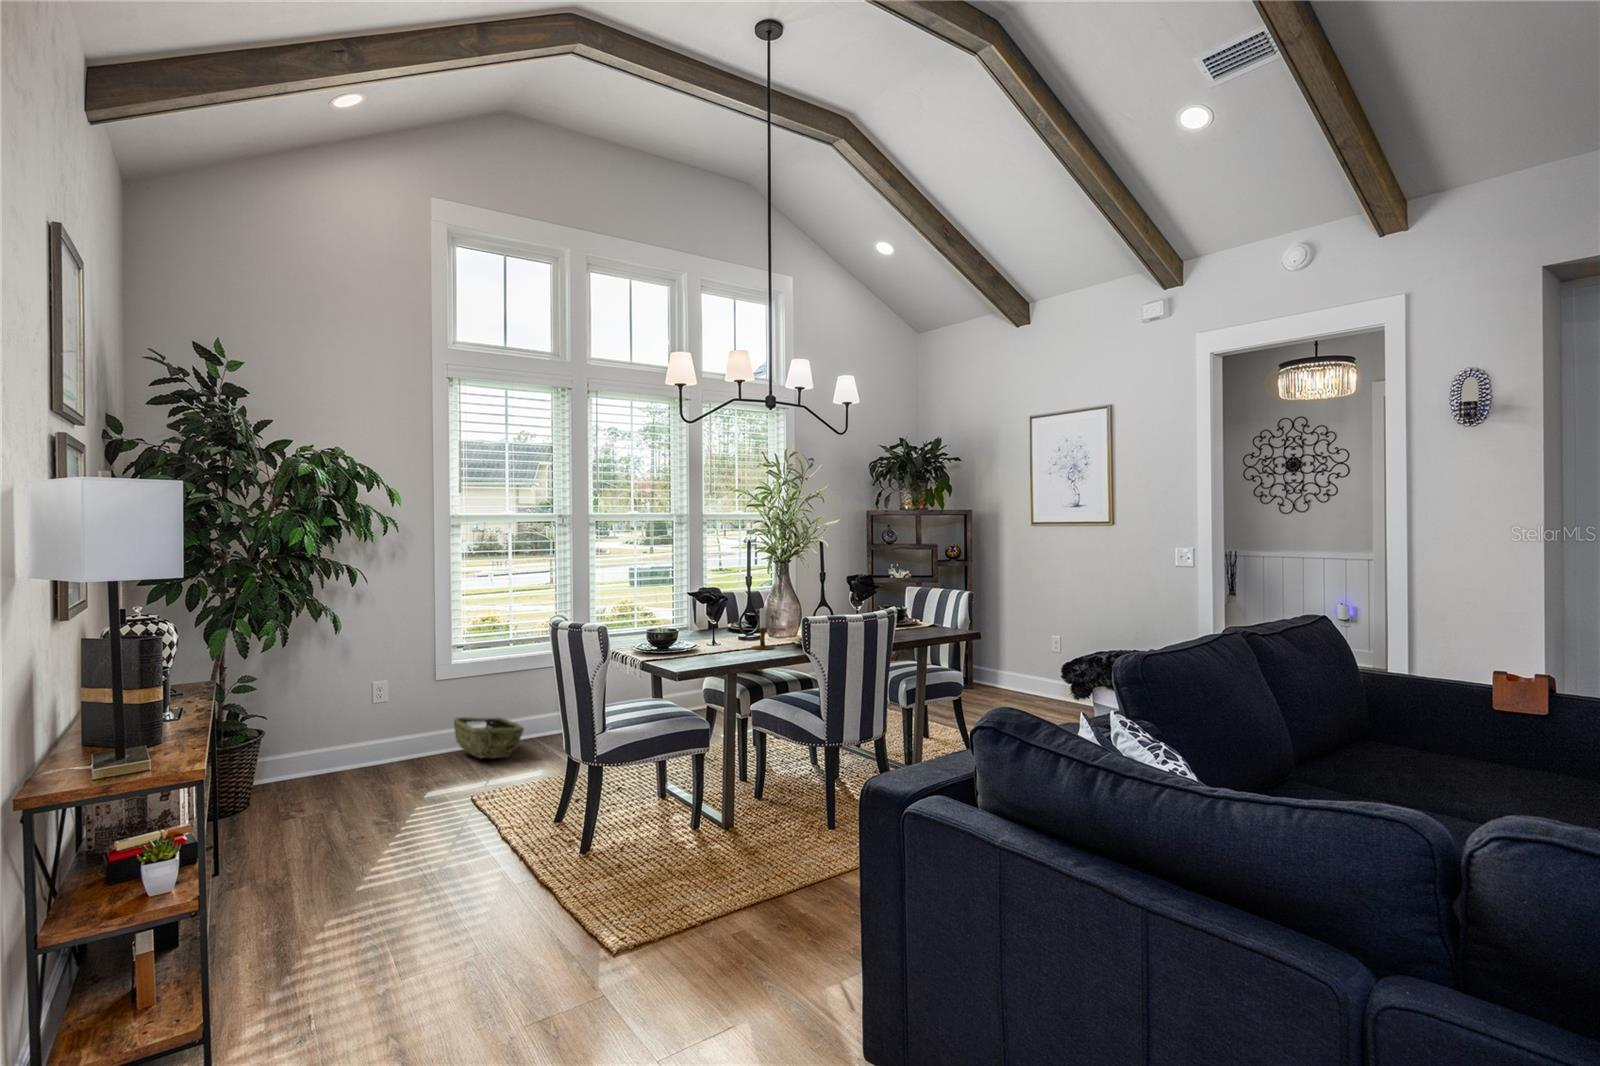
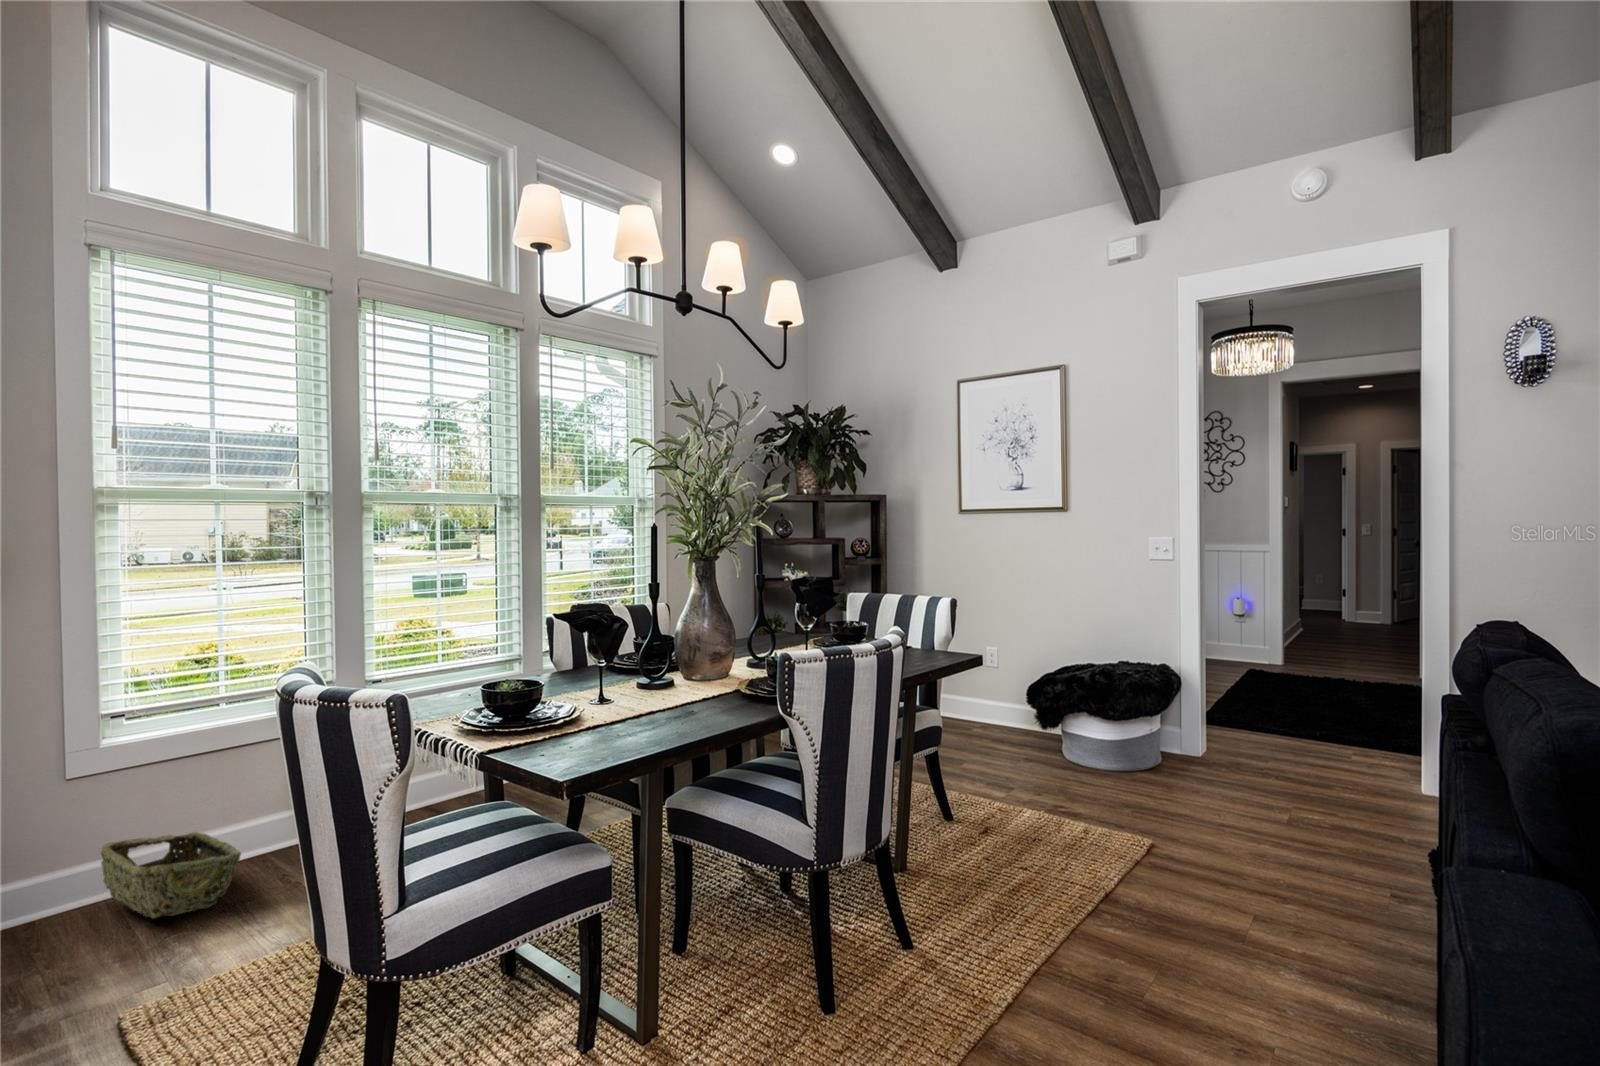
candlestick: present [751,608,774,649] -> none [668,637,708,708]

